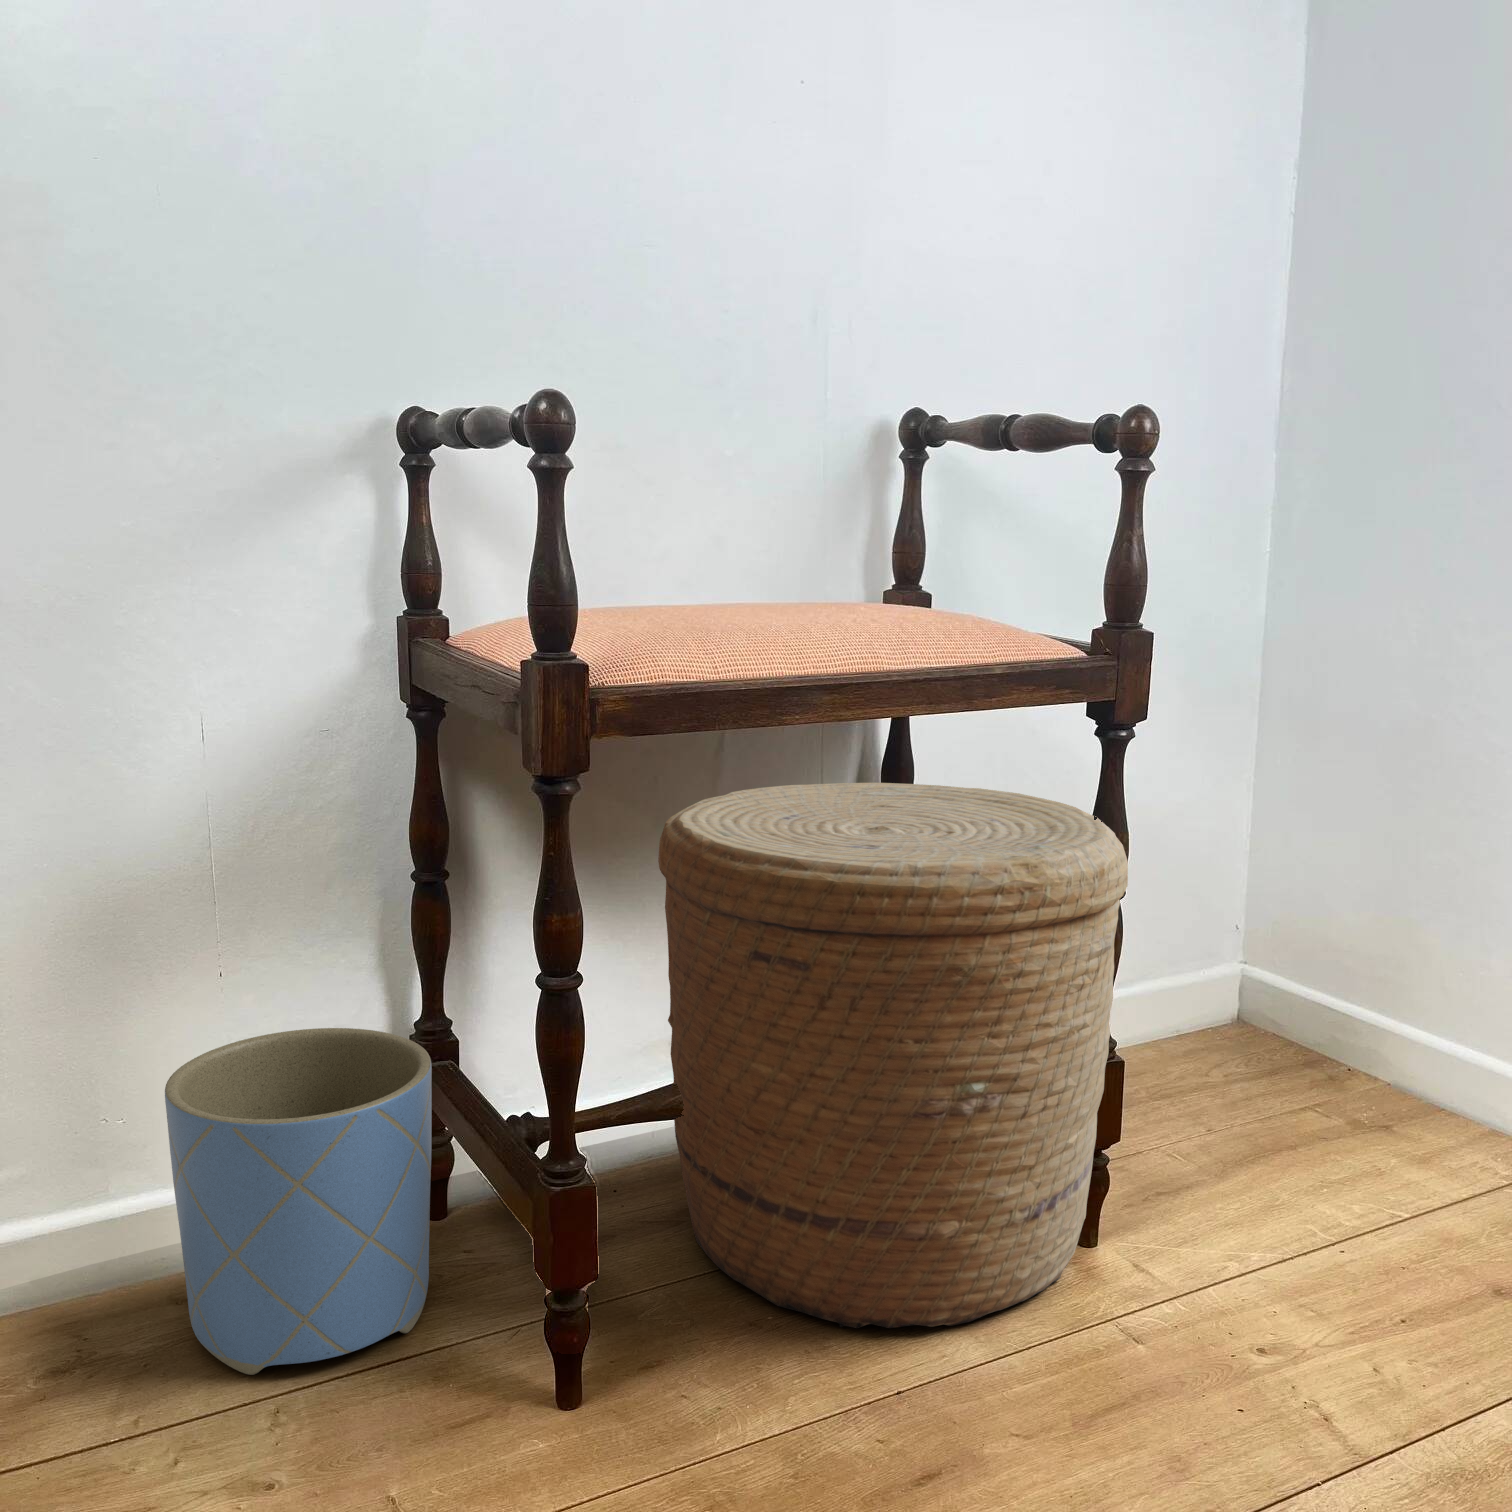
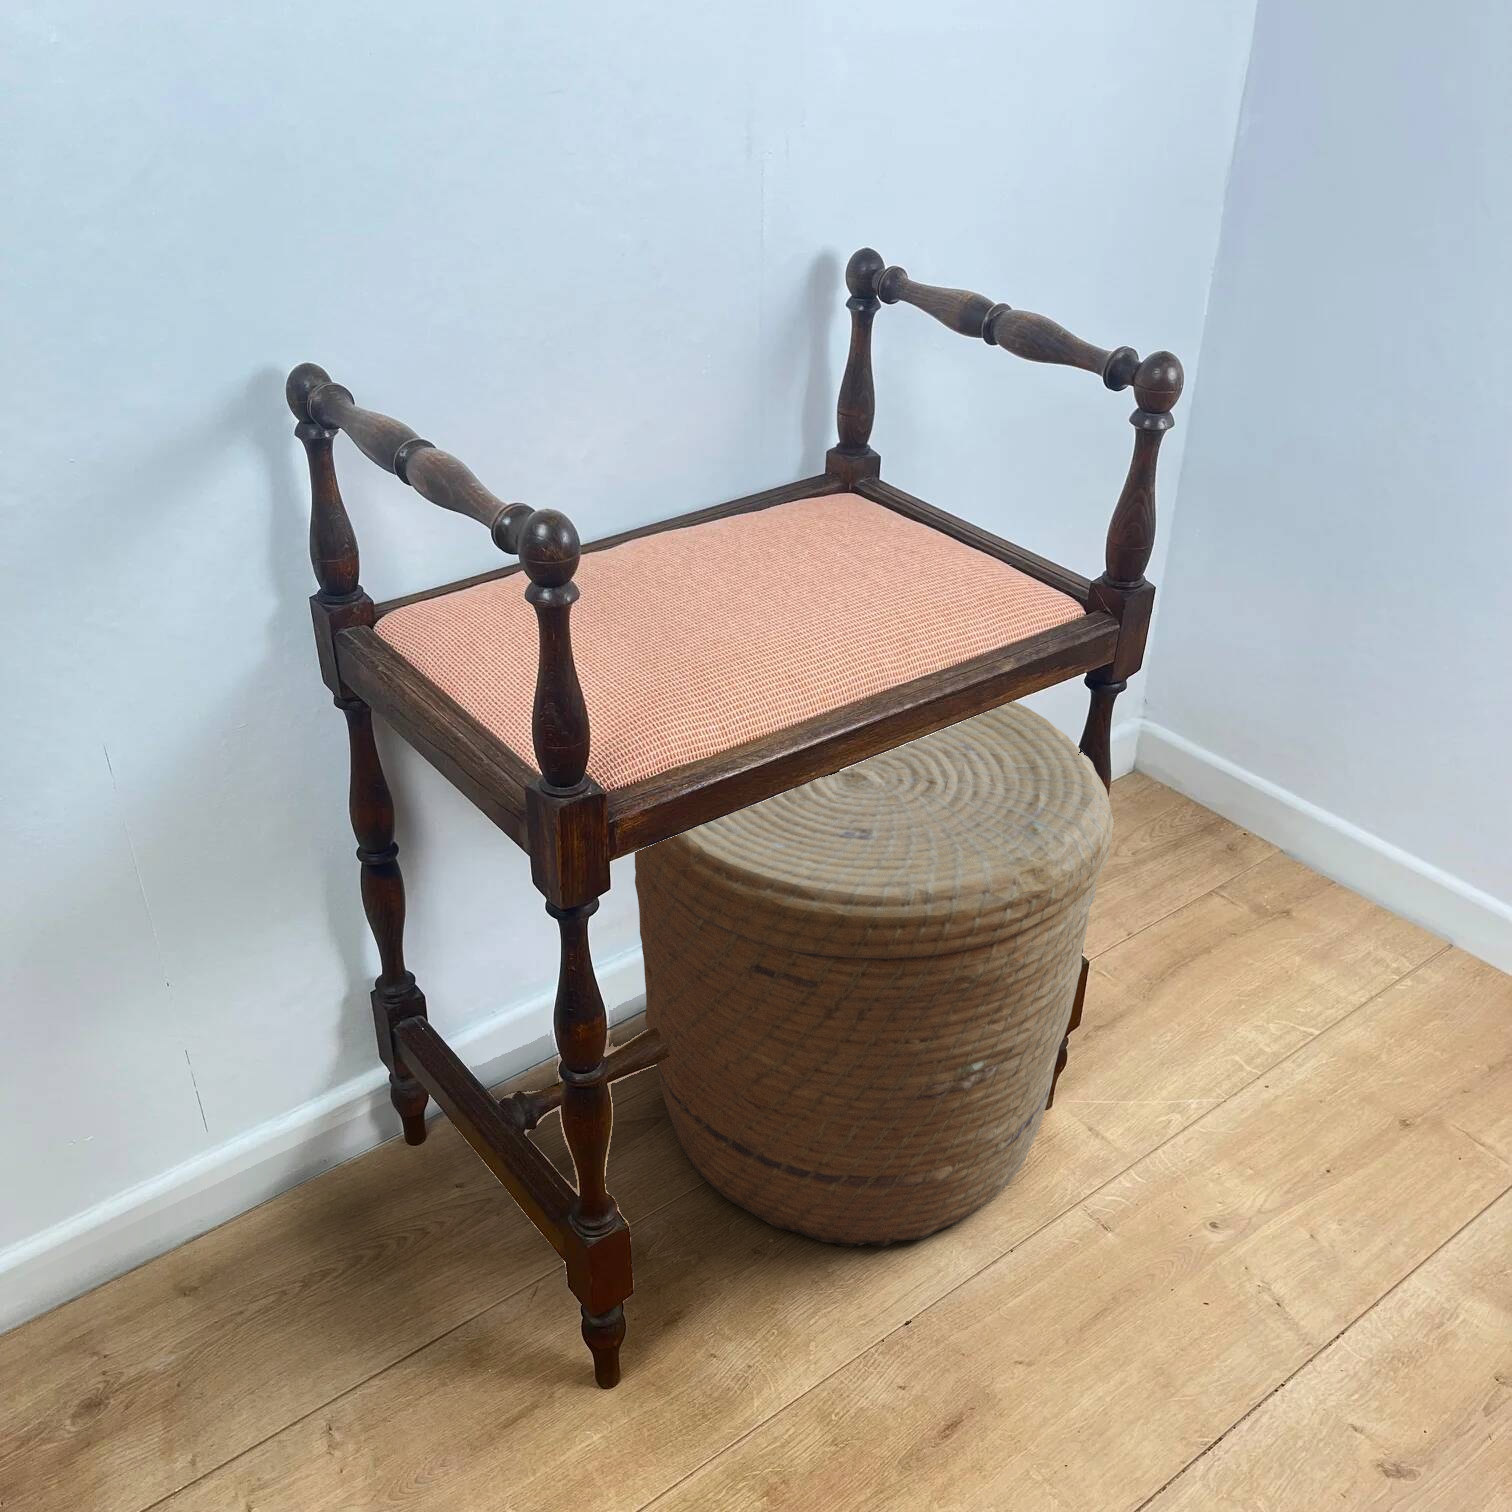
planter: present [165,1028,432,1375] -> none [150,1022,439,1386]

